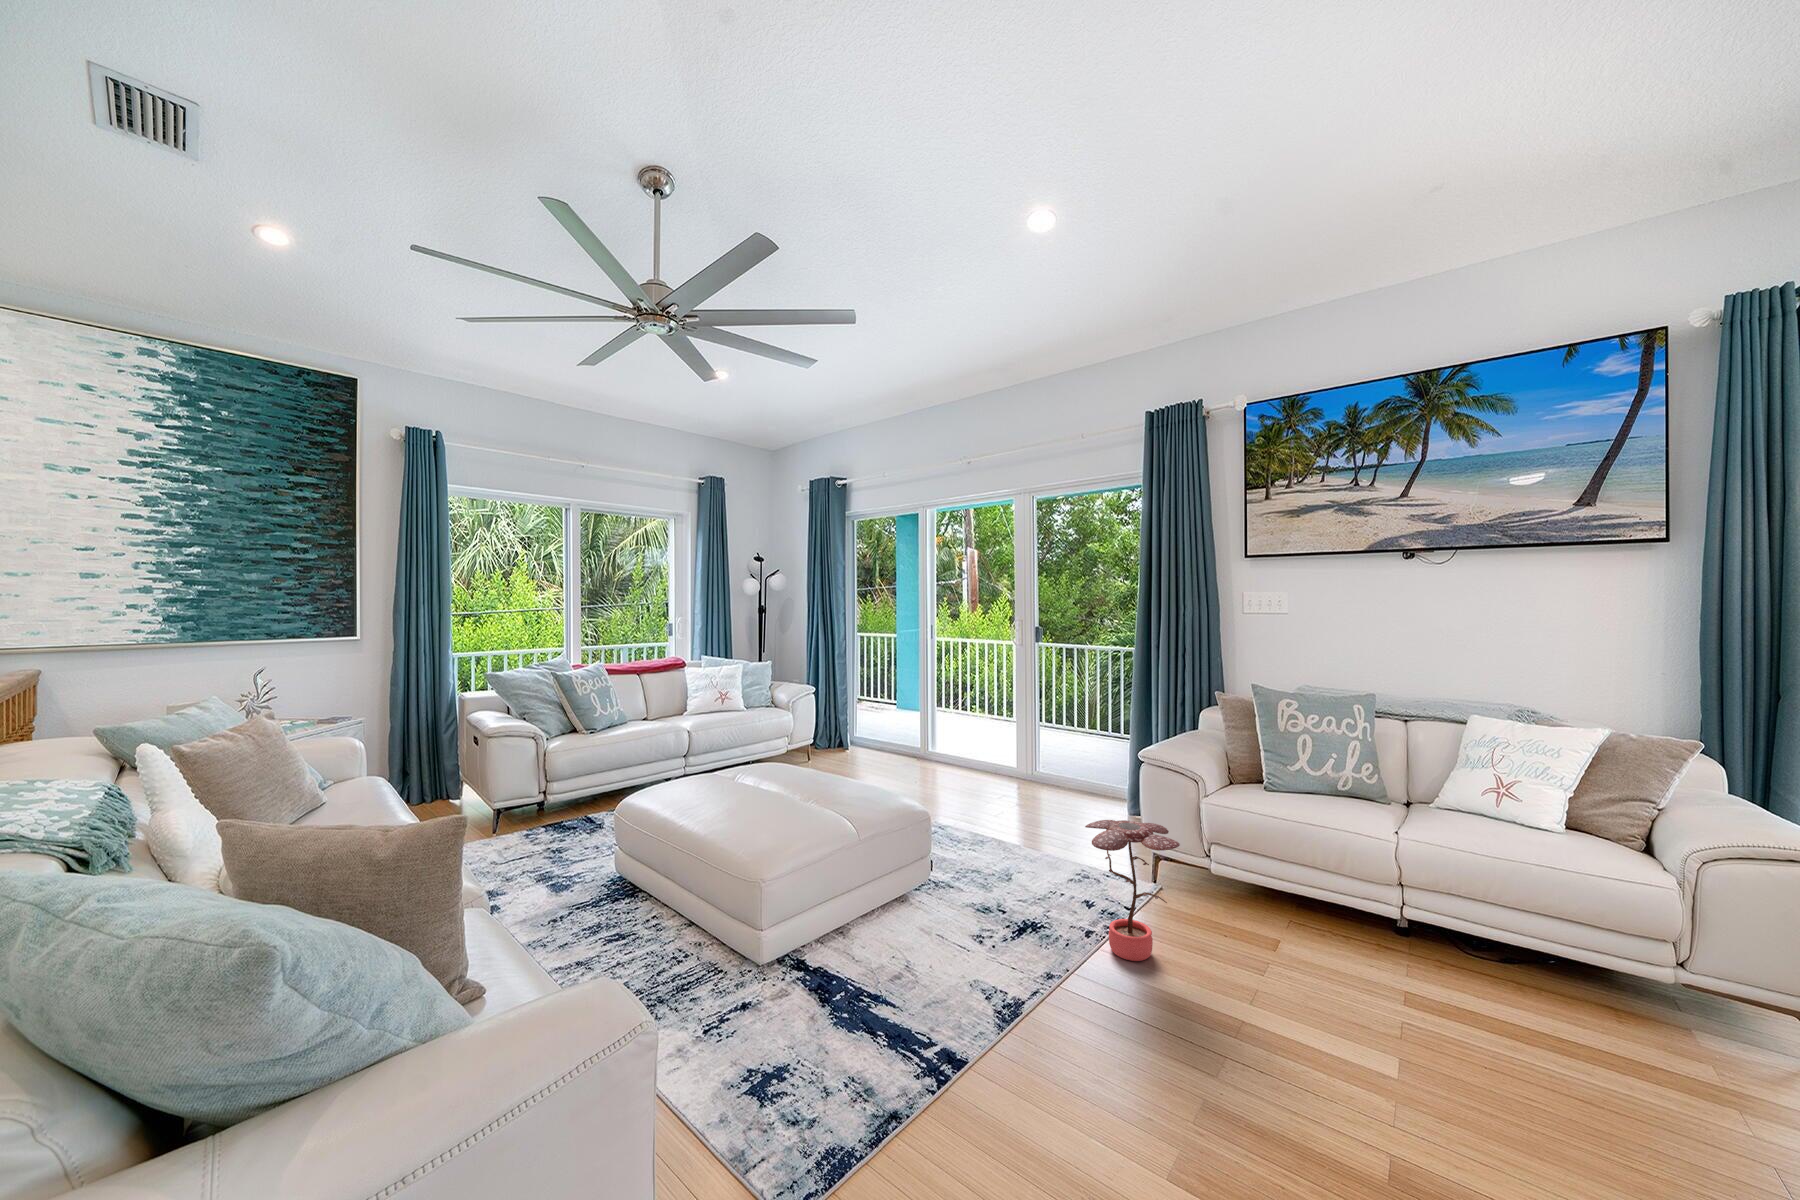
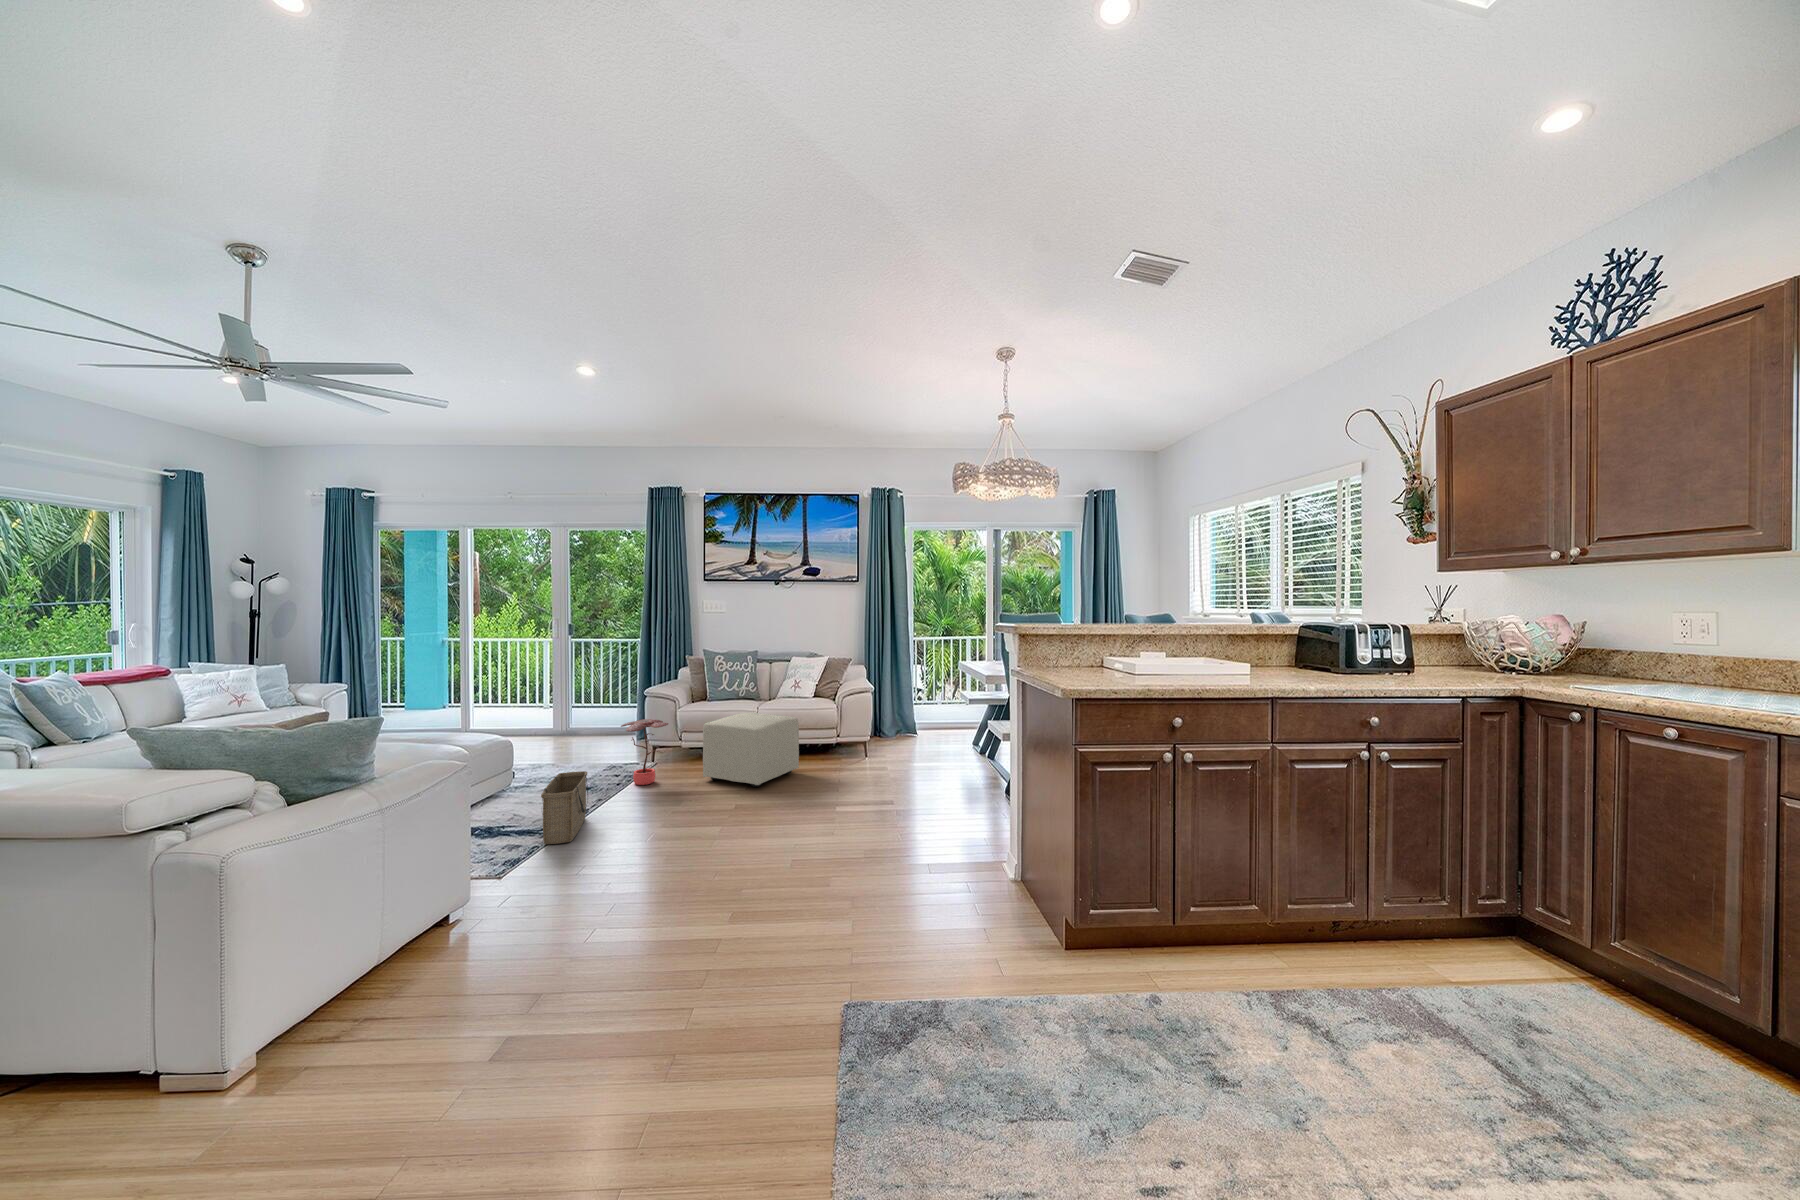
ottoman: none [1260,843,1557,1095] -> present [703,713,799,787]
basket: none [882,929,1000,1137] -> present [541,771,588,844]

